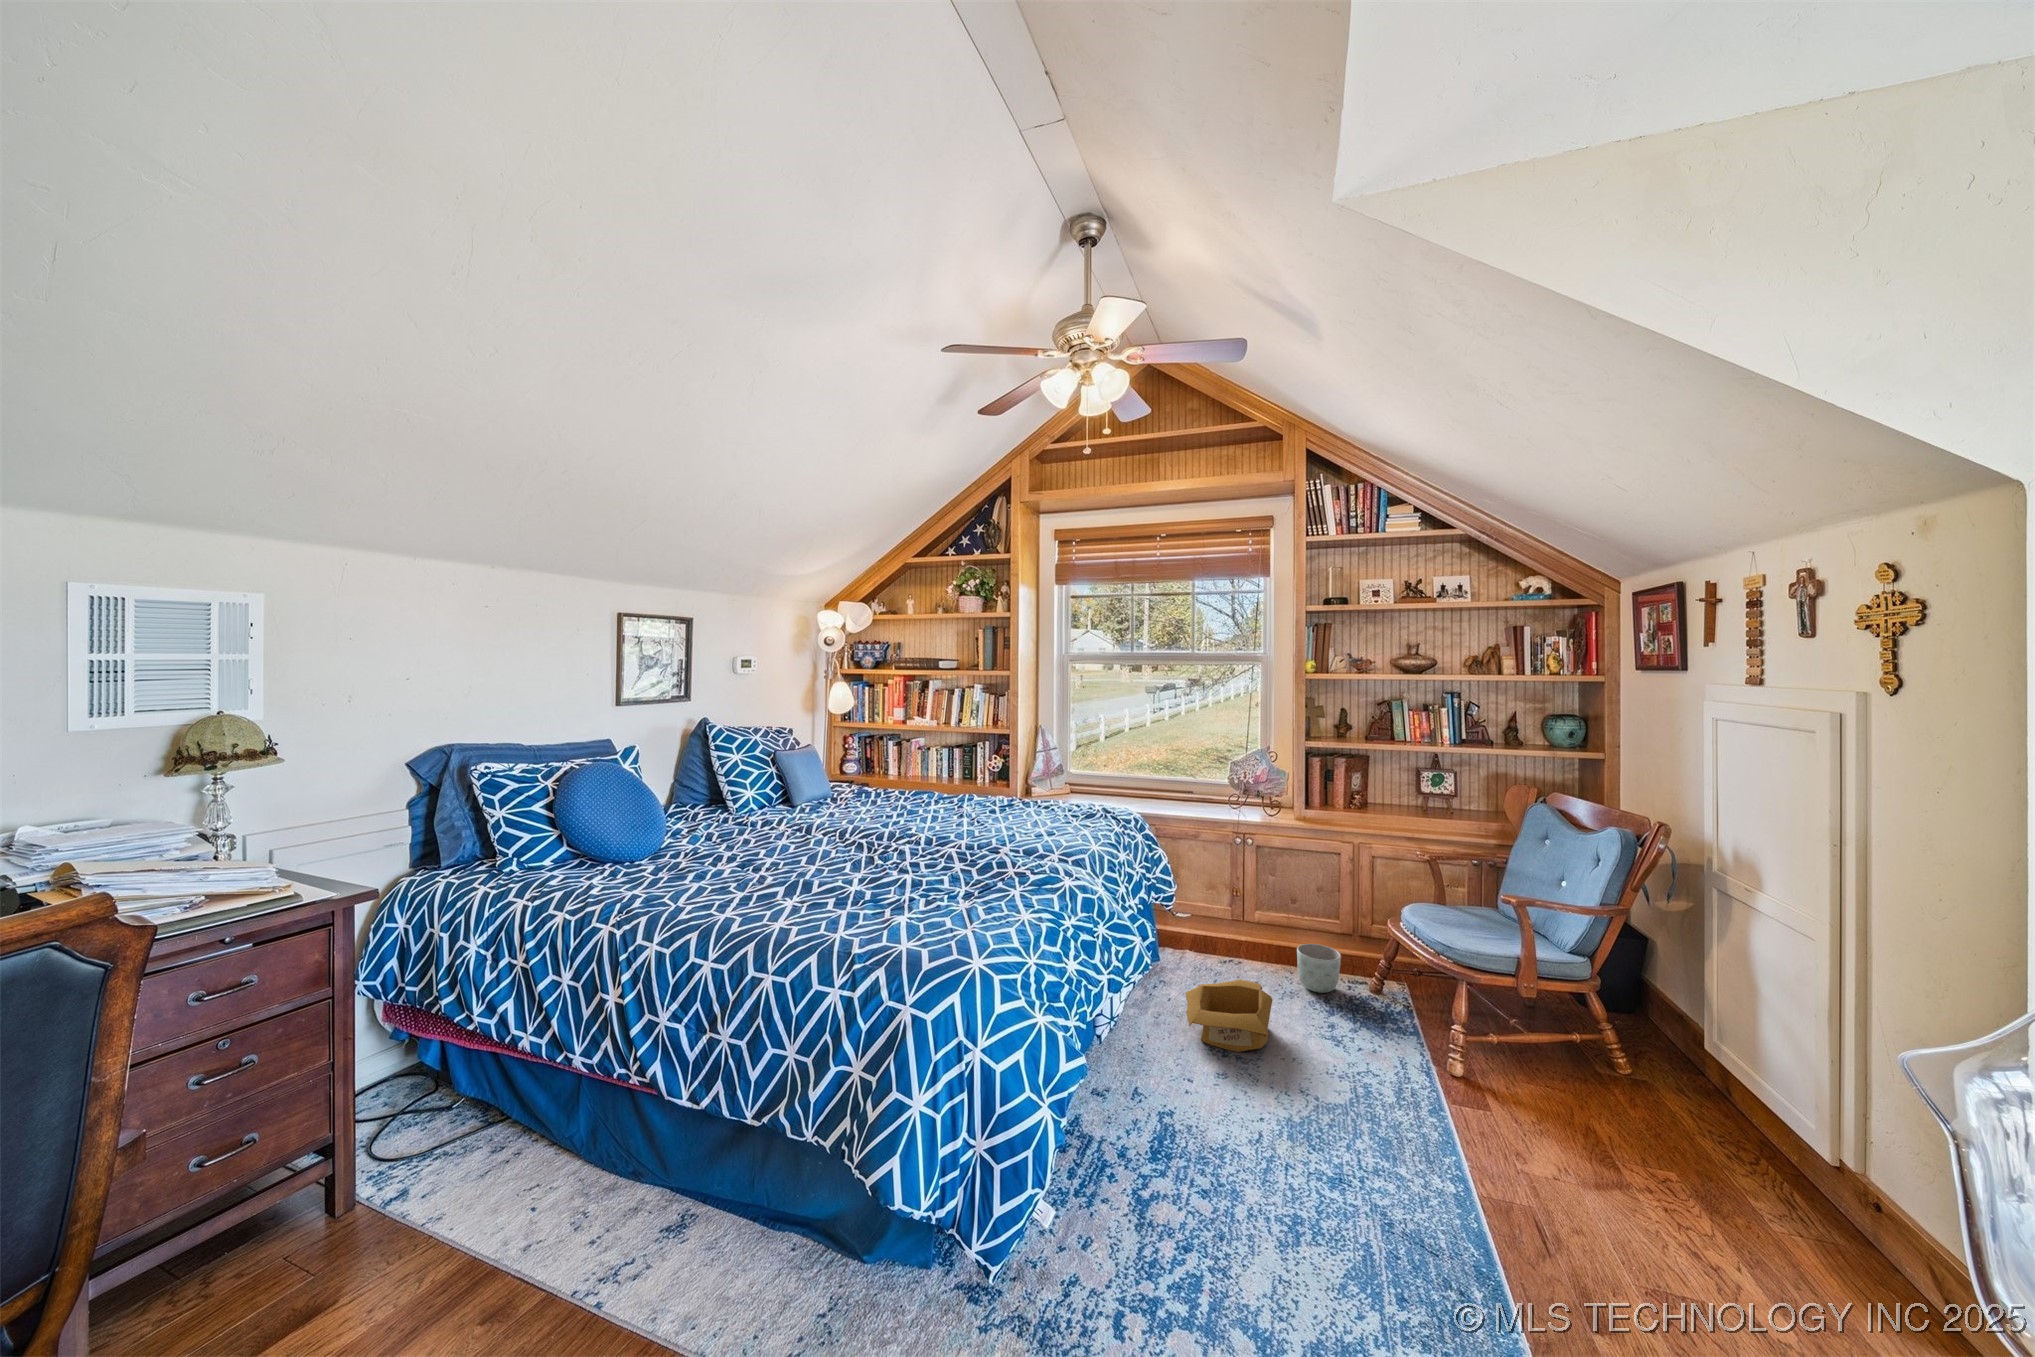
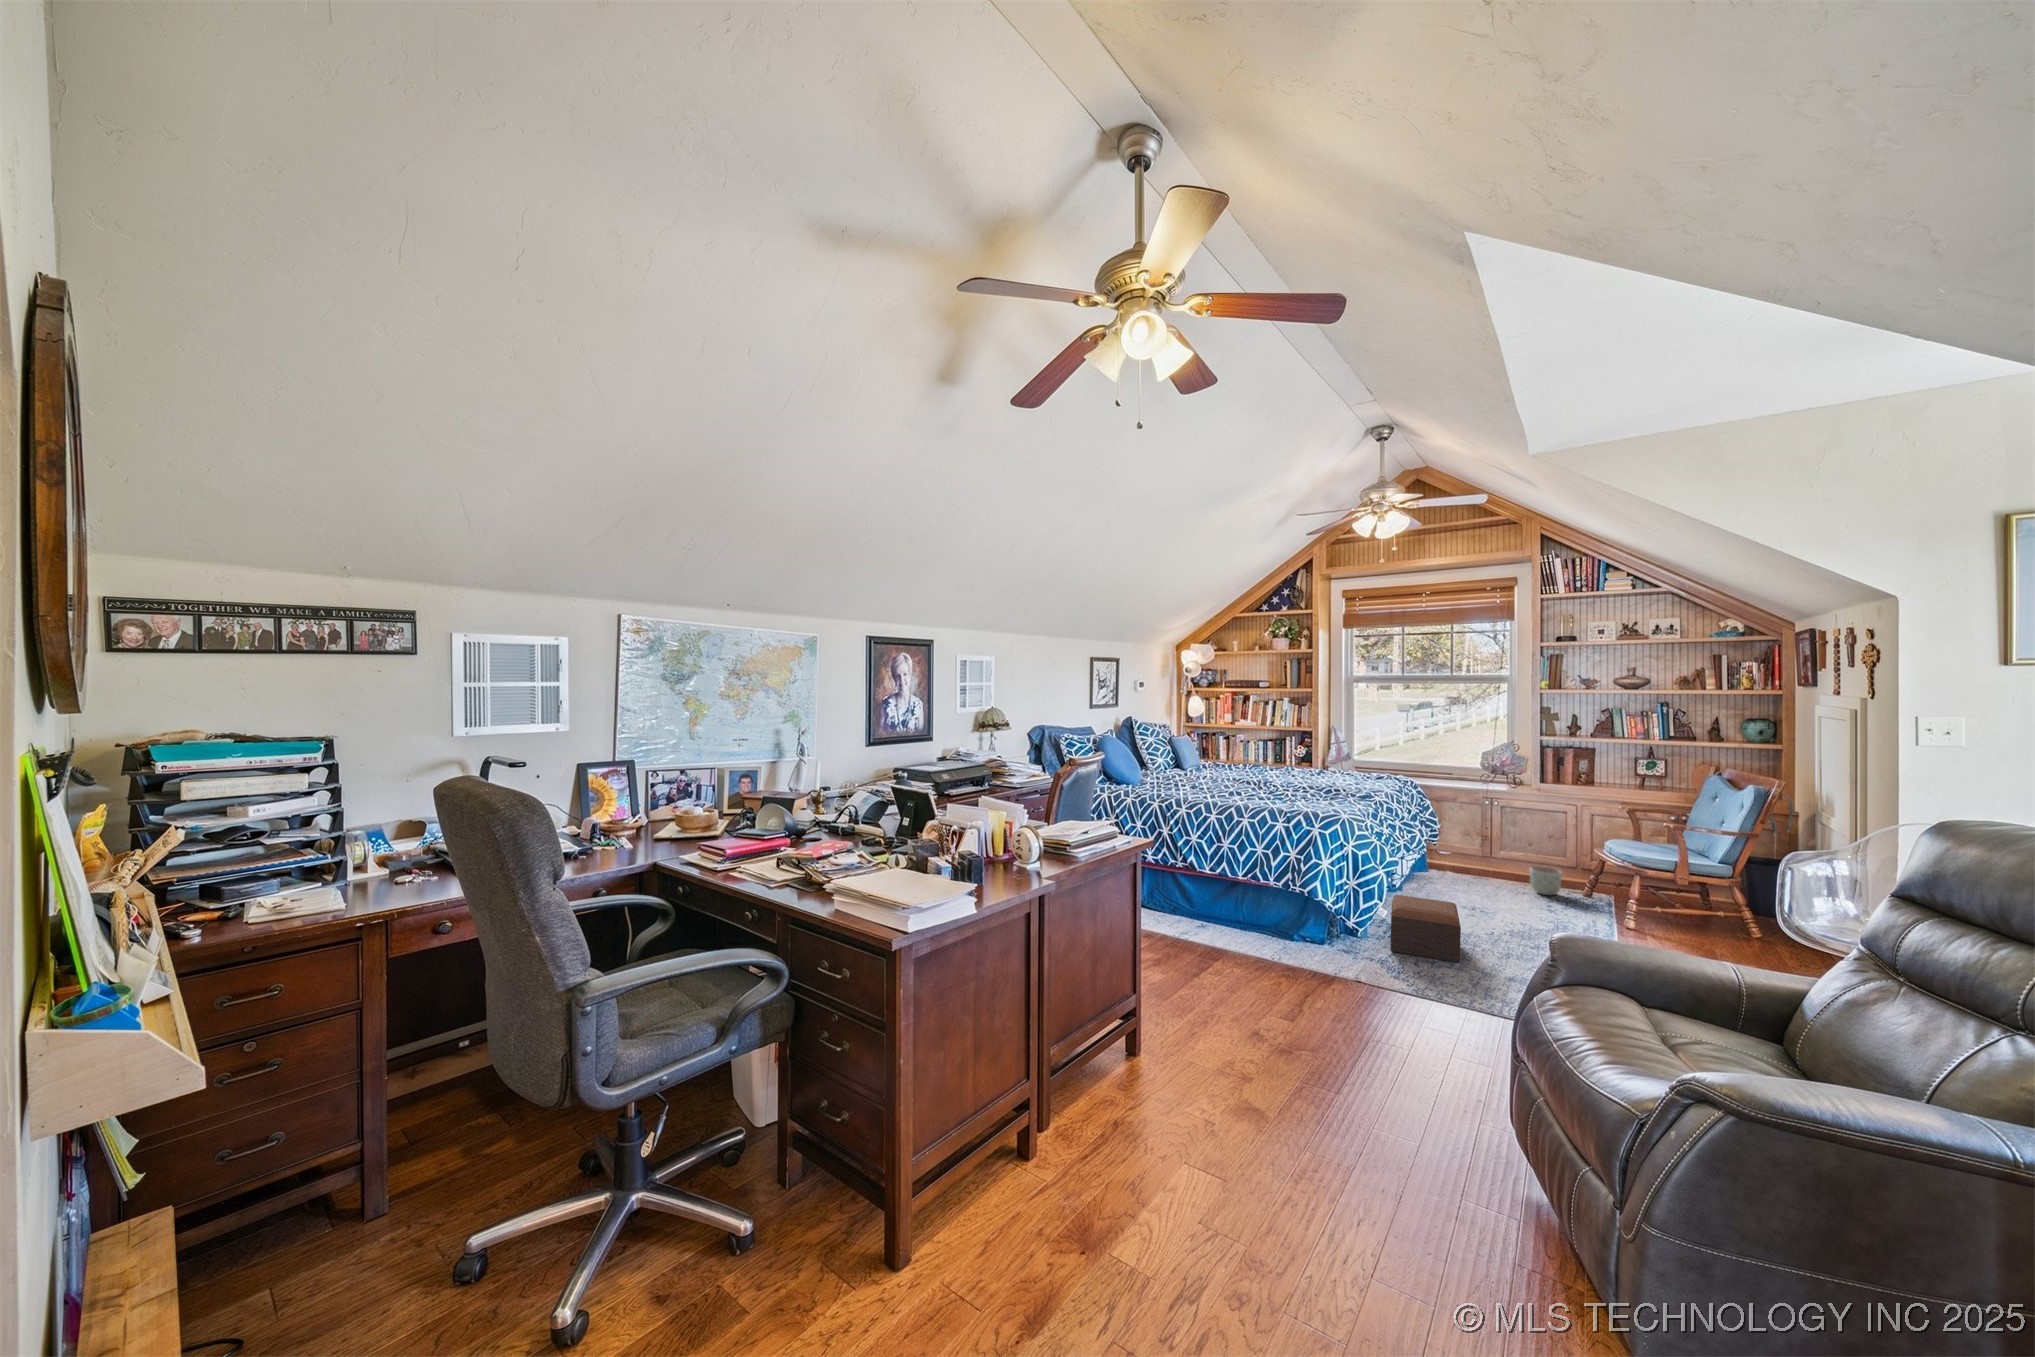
cardboard box: present [1185,979,1272,1052] -> none [1449,877,1508,909]
footstool: none [1067,1103,1211,1298] -> present [1390,895,1461,962]

